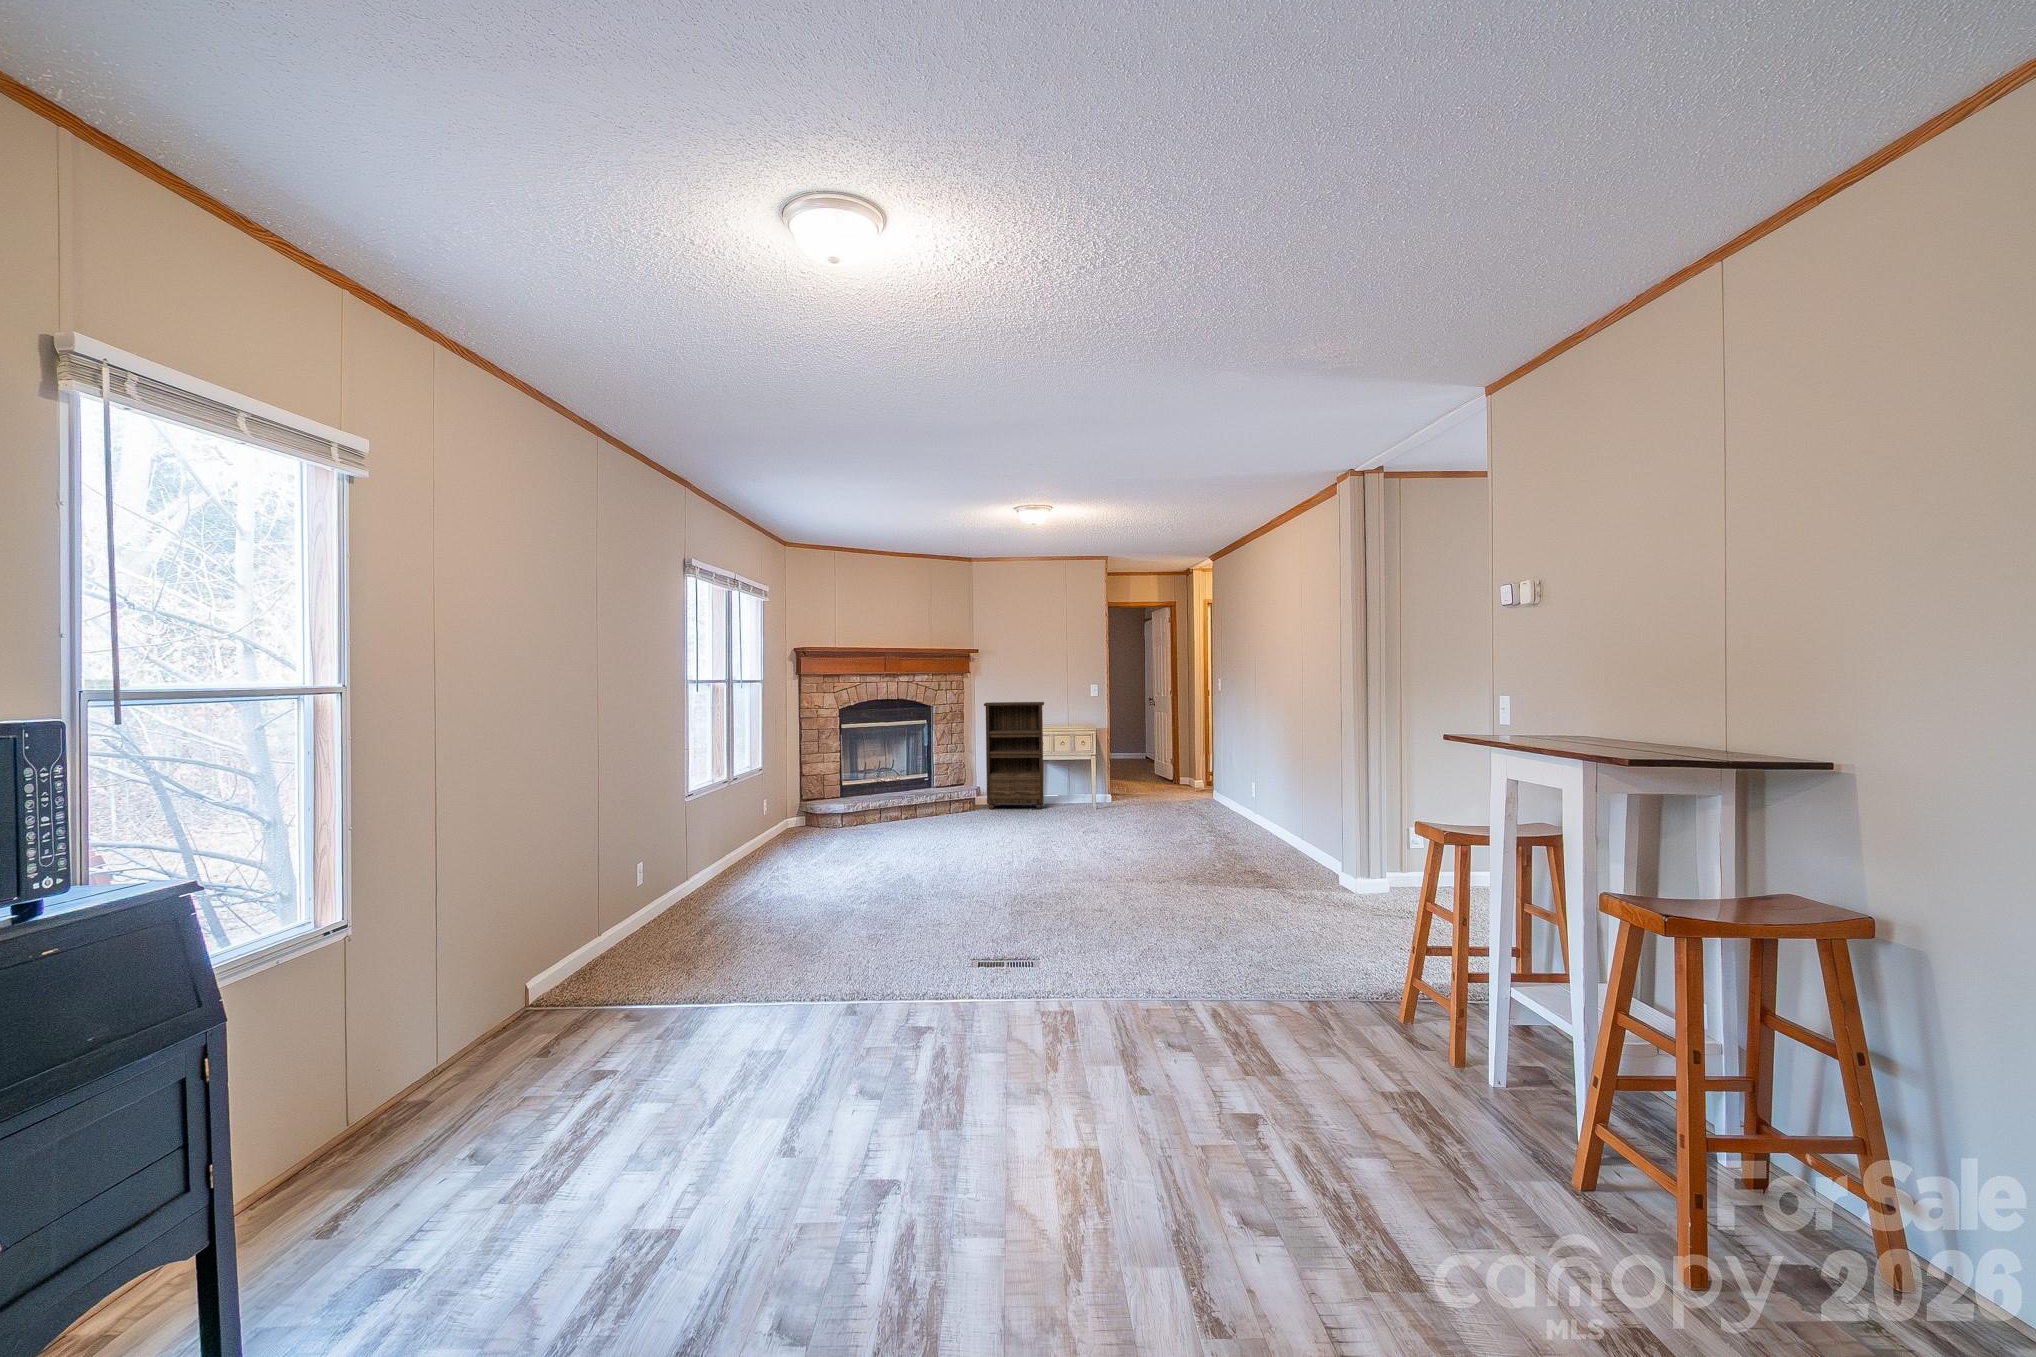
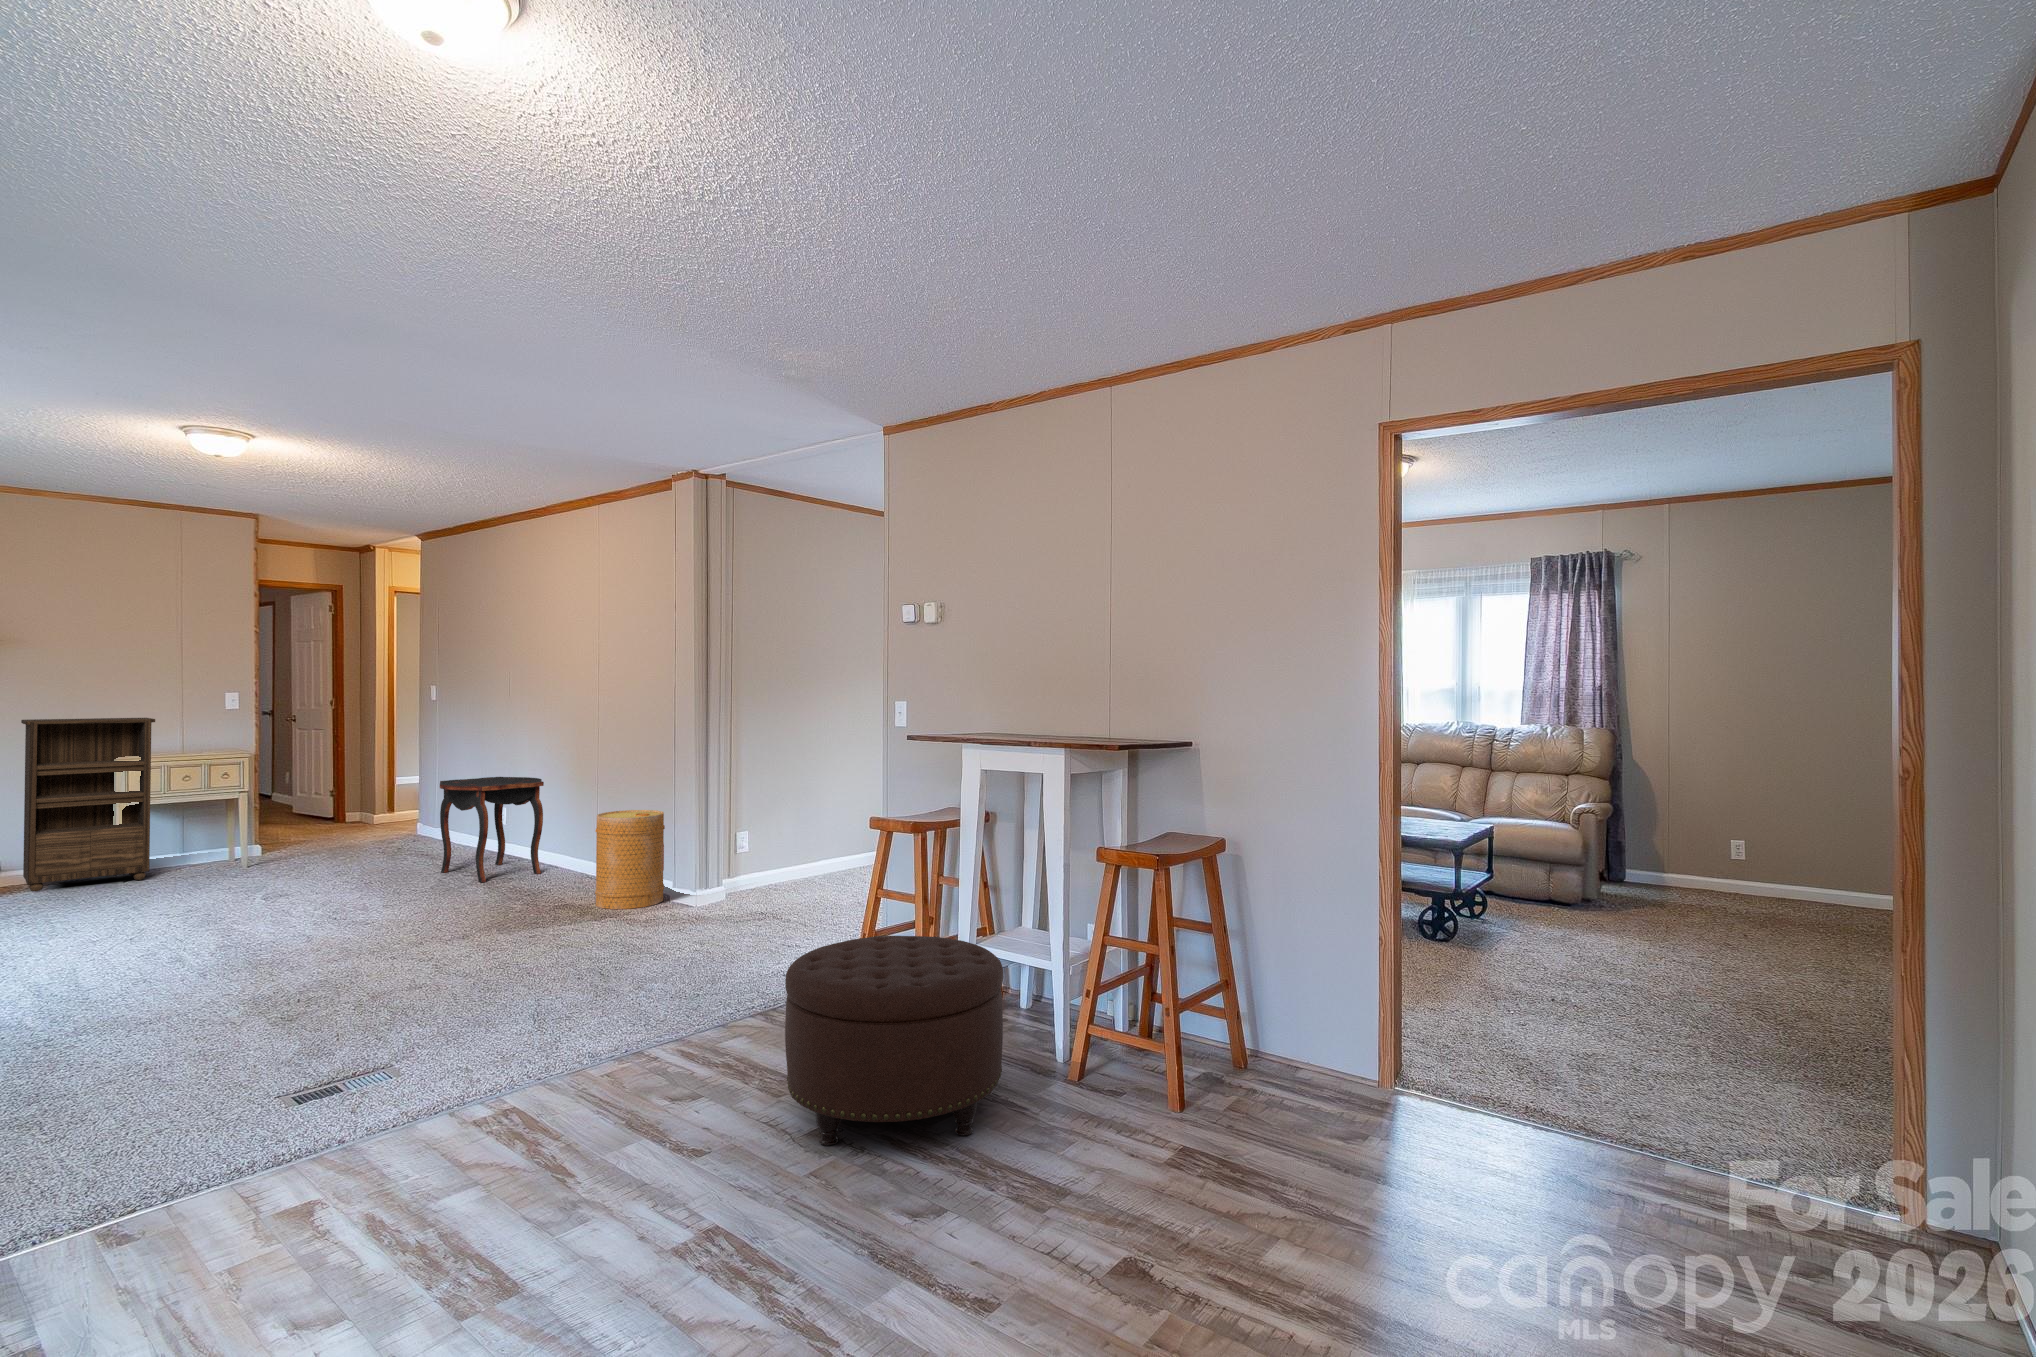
side table: none [1194,755,1270,840] -> present [440,777,544,882]
basket: none [1278,792,1341,882] -> present [595,810,665,909]
ottoman: none [1223,944,1459,1181] -> present [785,936,1003,1146]

